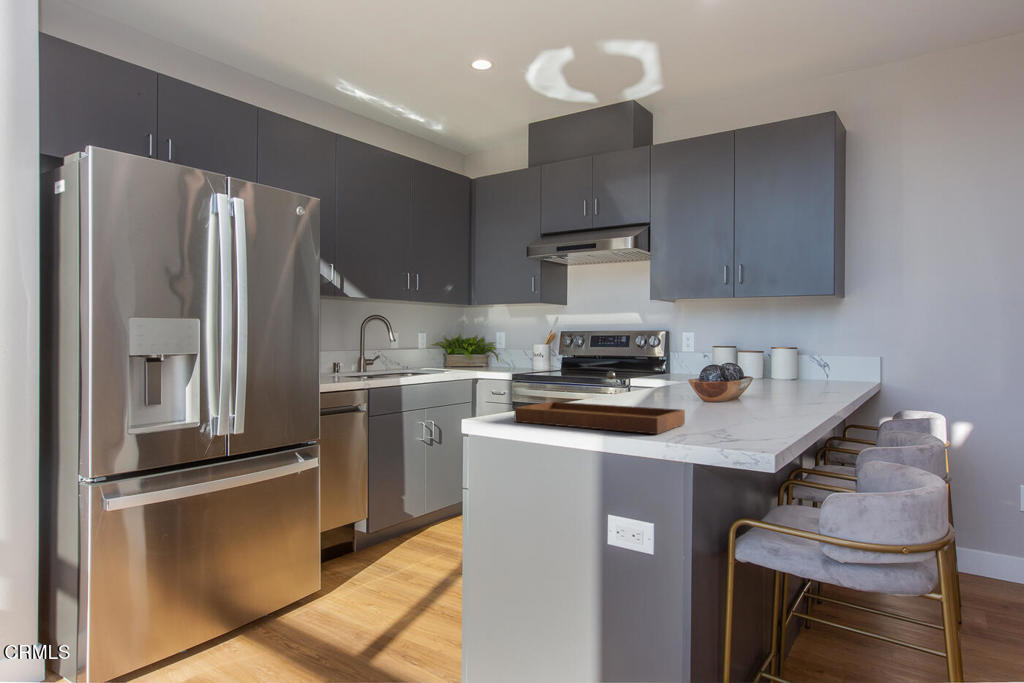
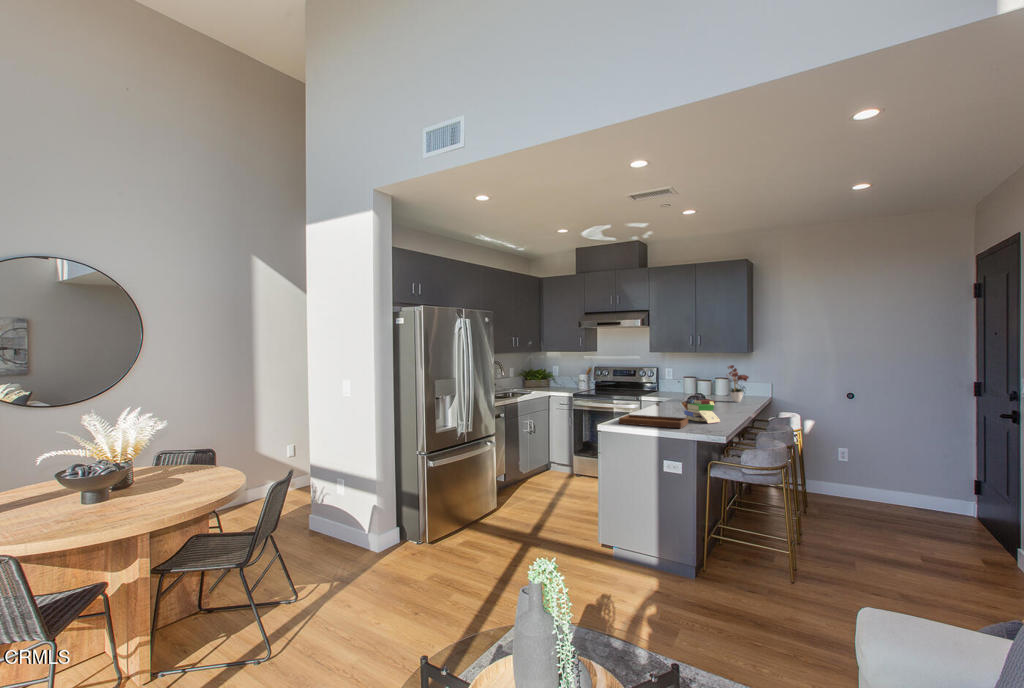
flower arrangement: none [787,311,840,388] -> present [728,365,749,402]
book: none [685,370,767,424] -> present [684,400,720,424]

